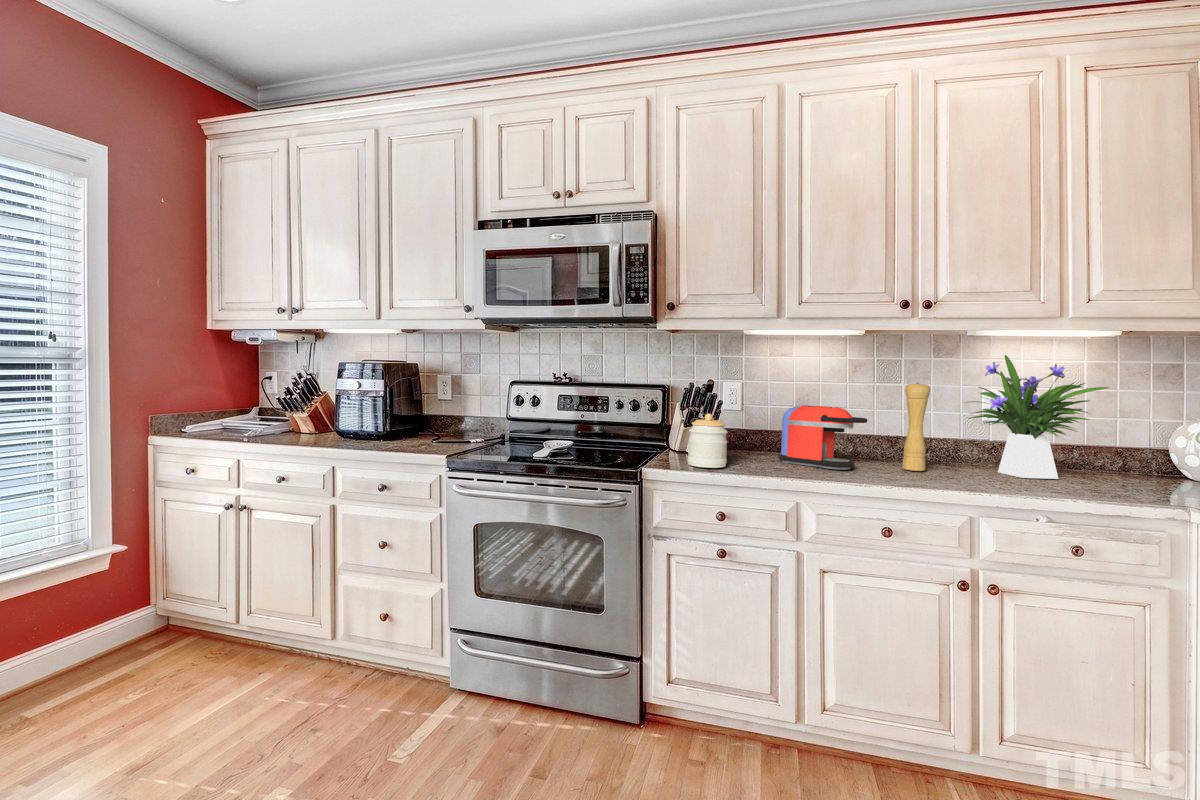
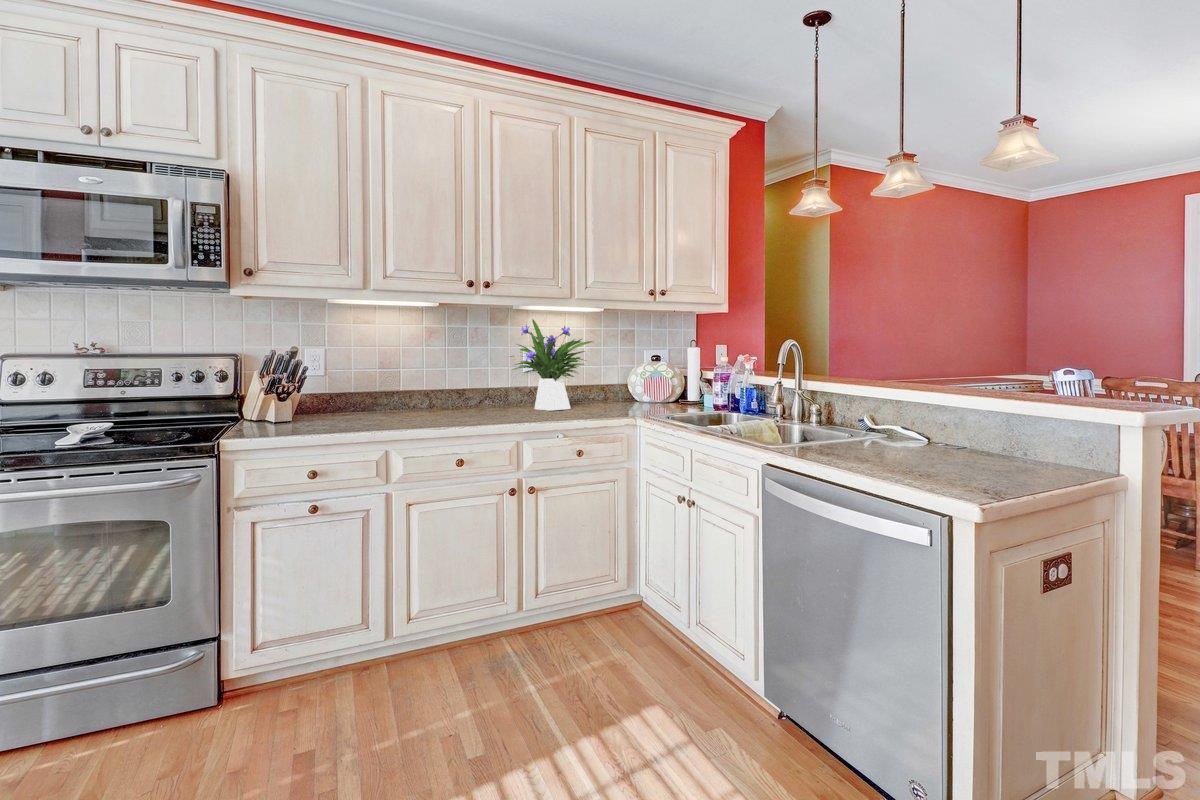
pepper mill: present [902,382,930,471] -> none [465,342,485,414]
coffee maker: present [779,405,867,470] -> none [363,365,438,419]
jar: present [688,414,728,468] -> none [269,378,313,431]

